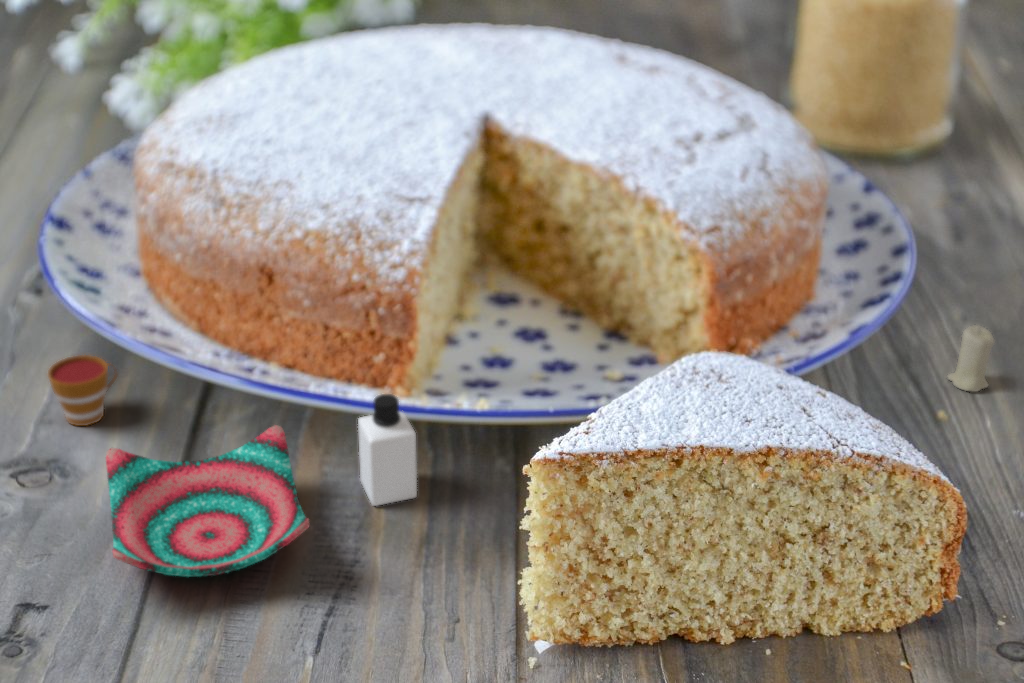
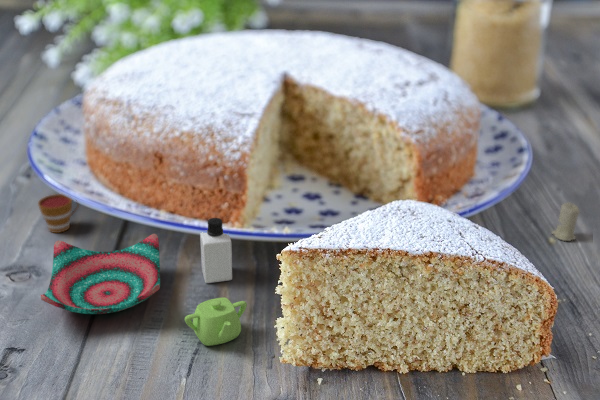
teapot: none [362,534,460,617] -> present [185,297,247,346]

